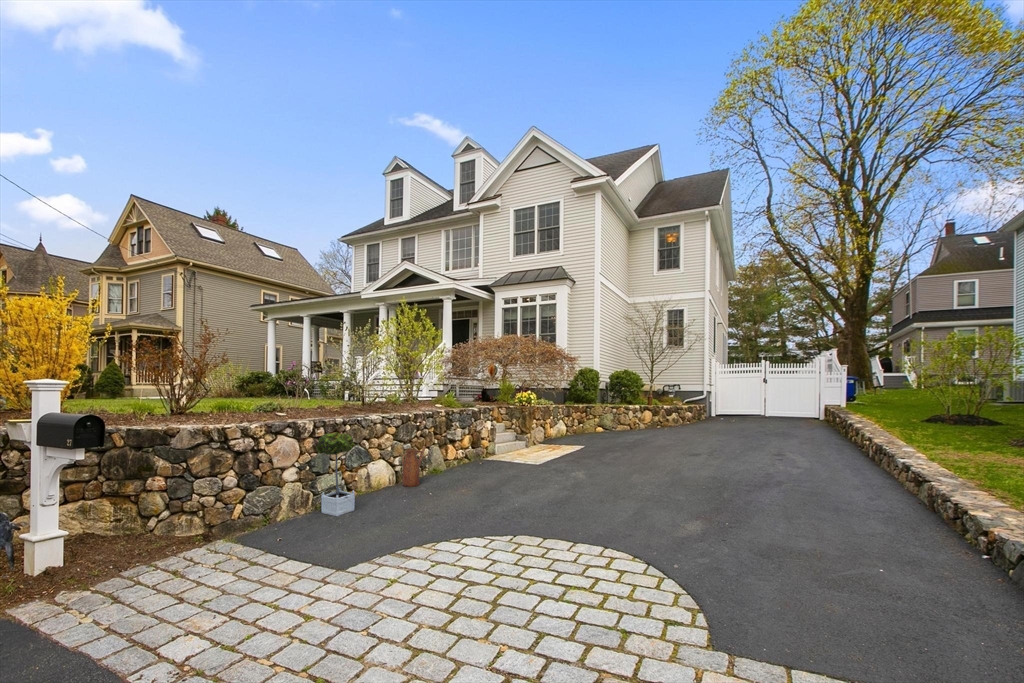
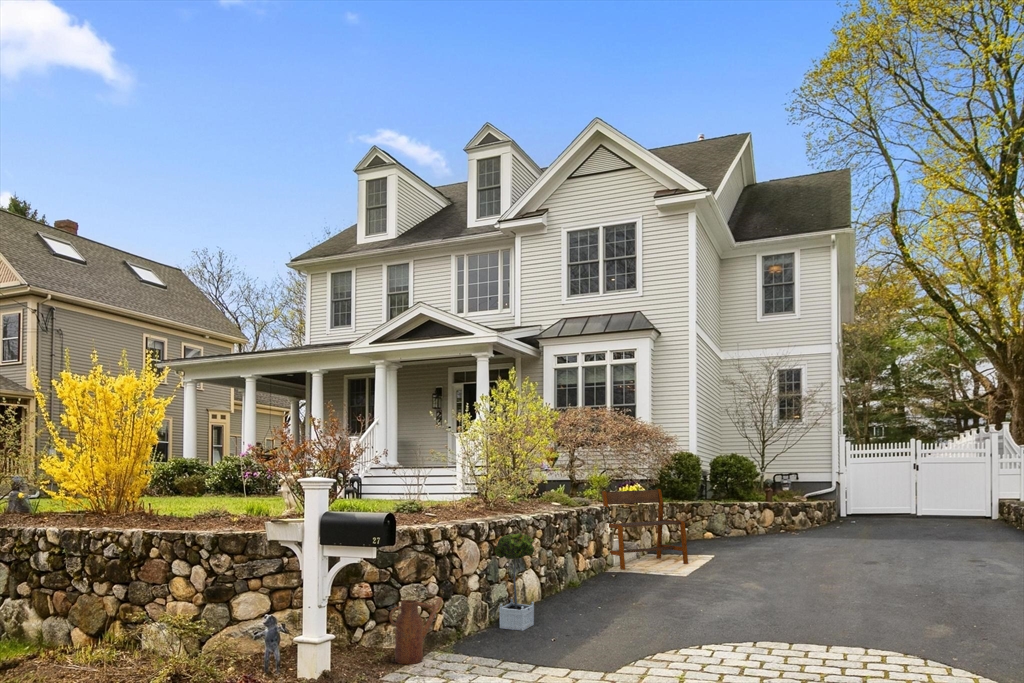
bench: none [486,395,553,457] -> present [602,489,688,569]
watering can: present [402,446,426,487] -> present [389,597,442,664]

